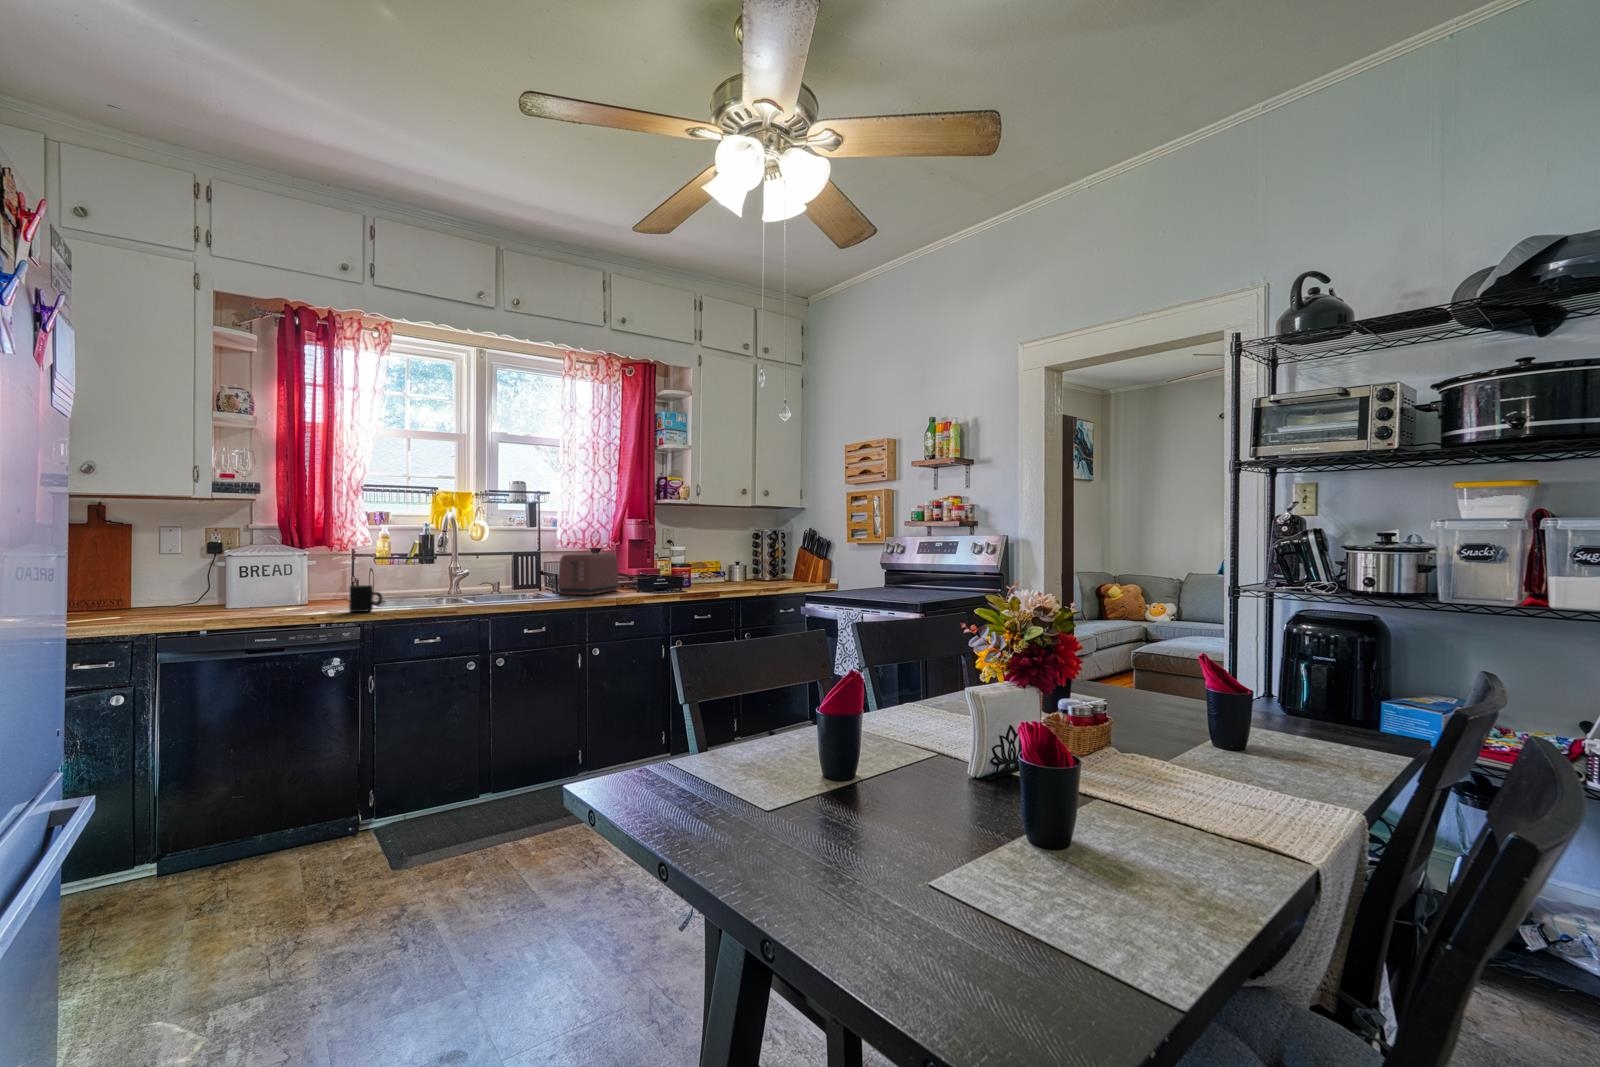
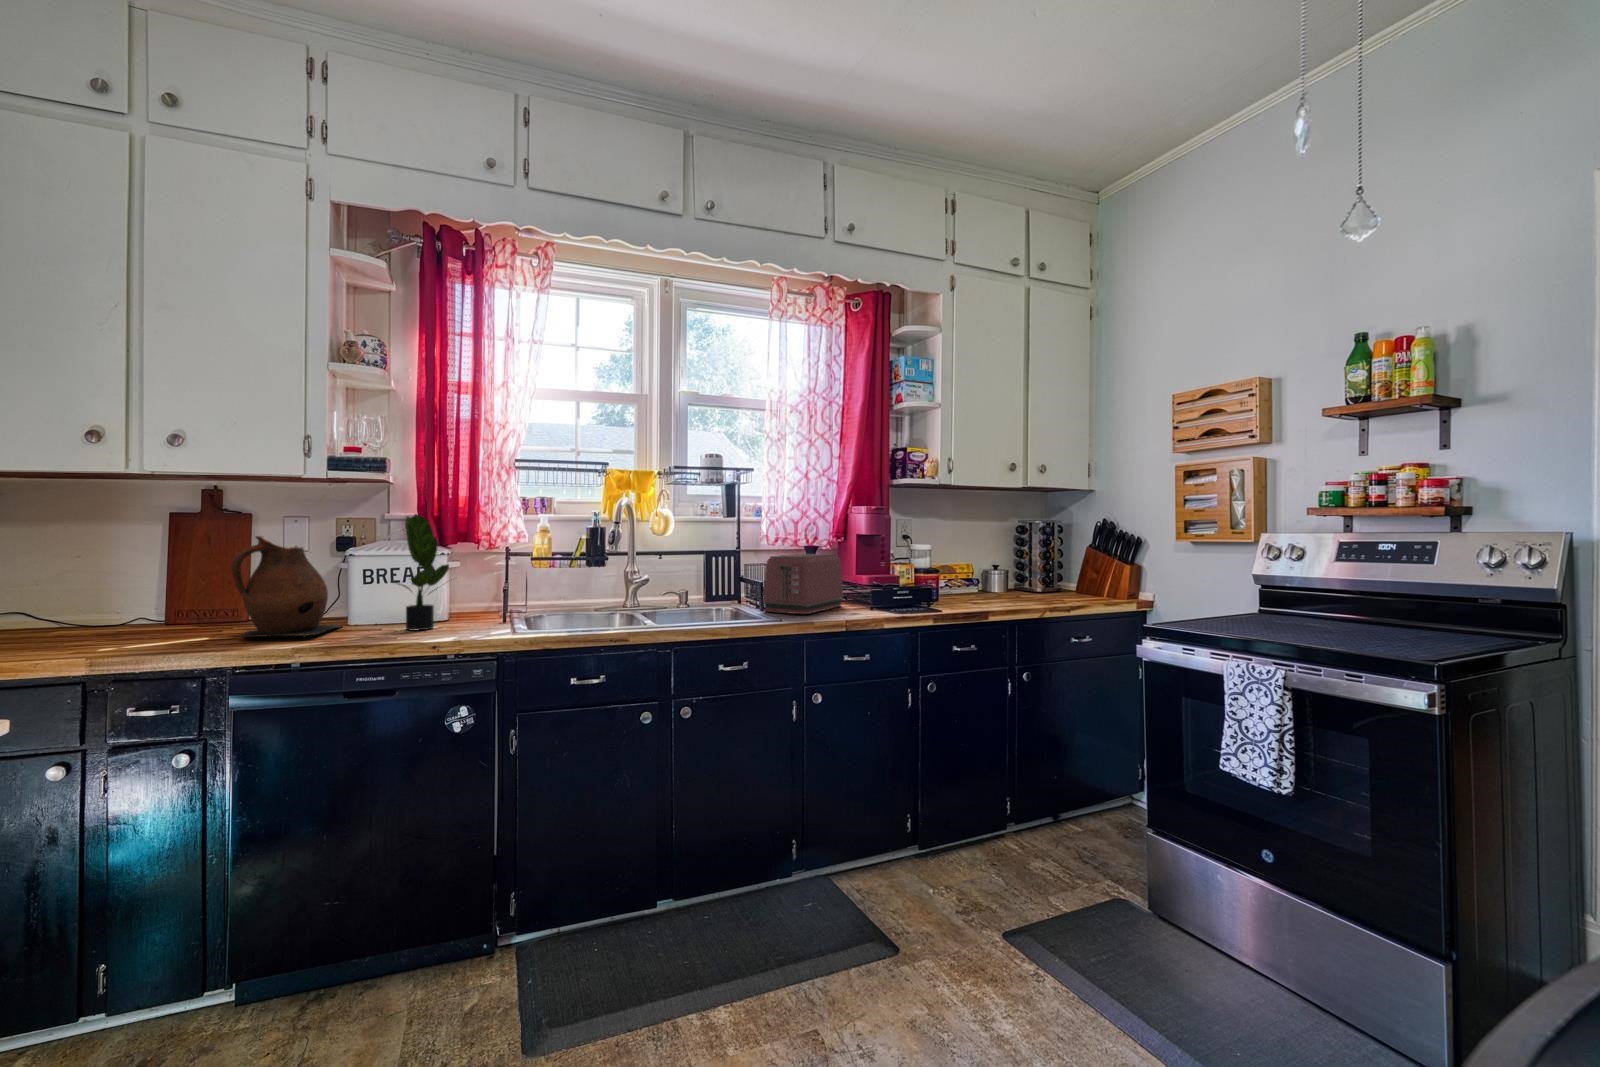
potted plant: none [264,524,323,610] -> present [393,514,449,630]
ceramic pitcher: none [139,541,224,616] -> present [231,536,342,637]
mug: present [349,585,383,612] -> none [486,599,528,638]

